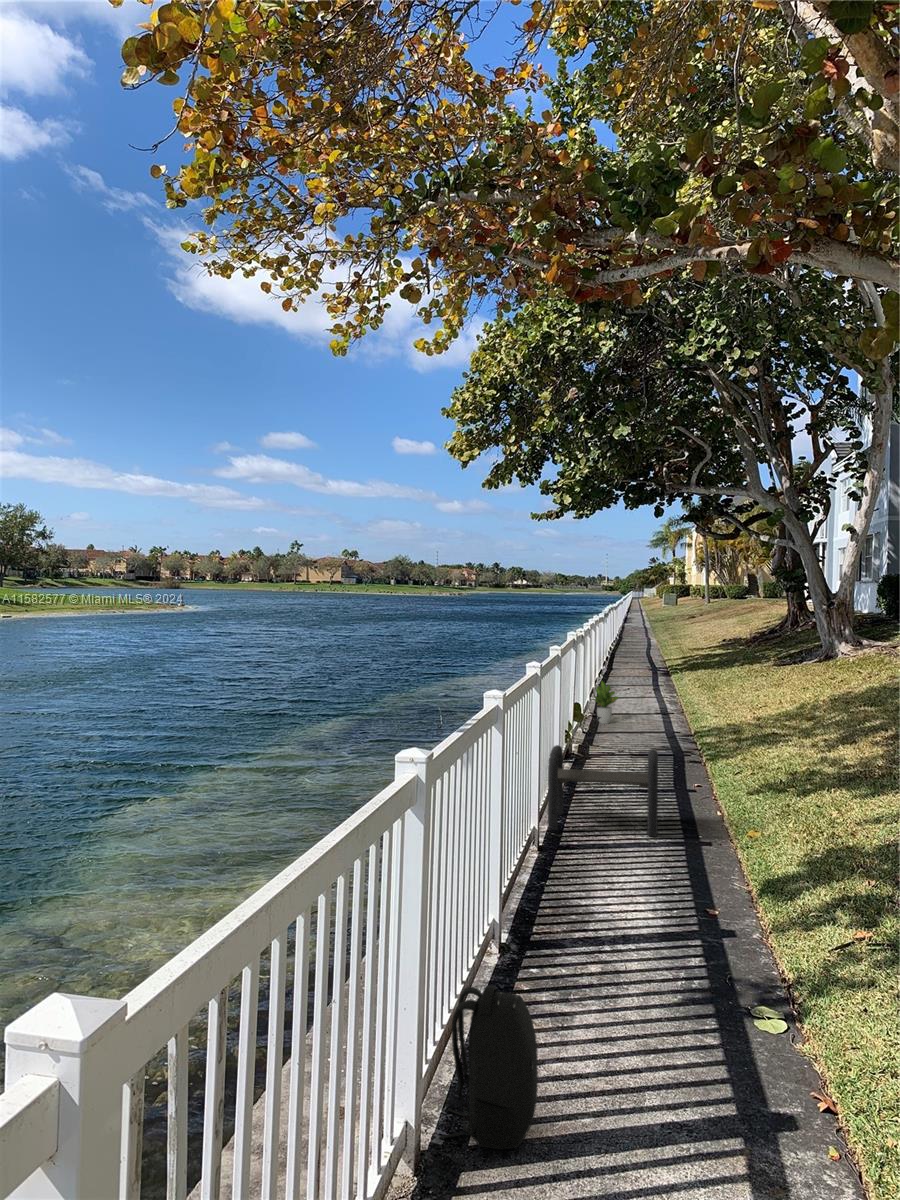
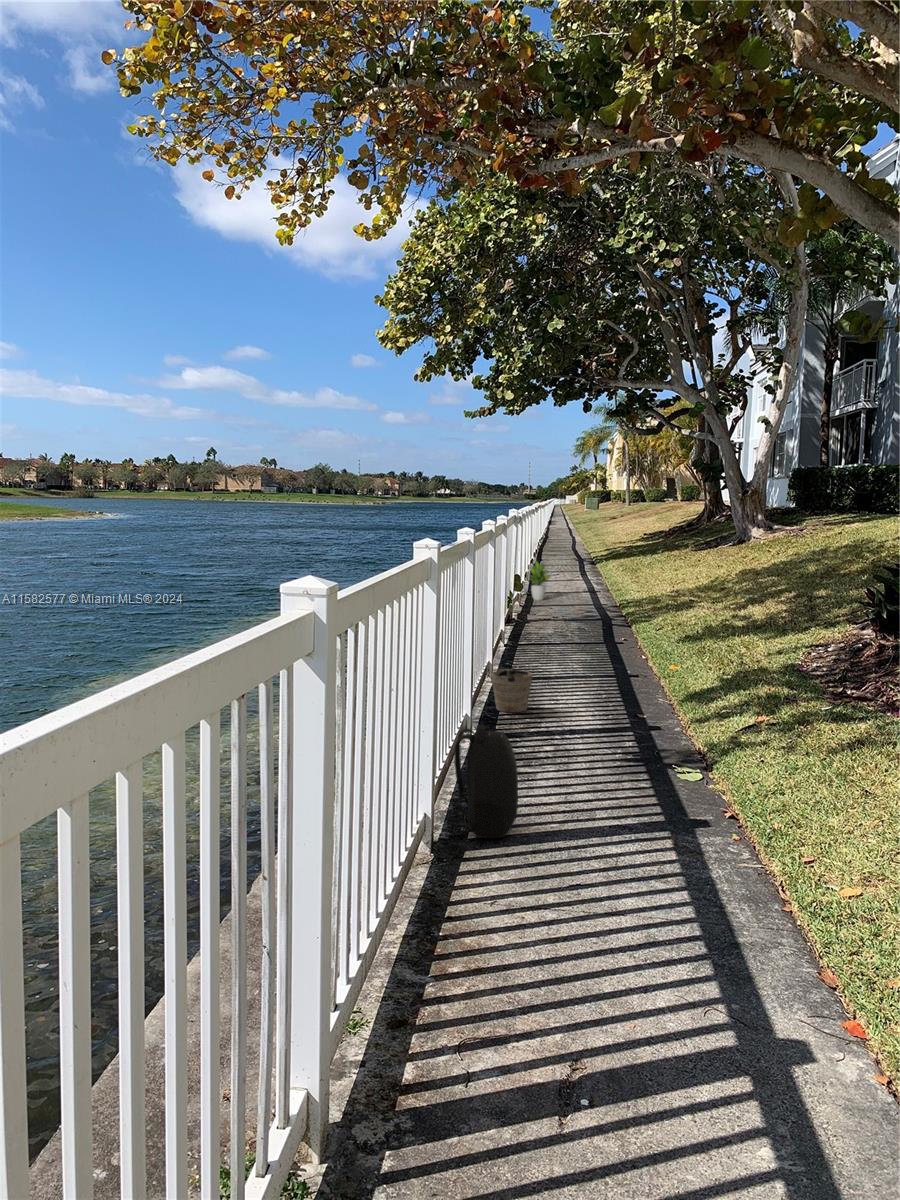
bench: present [548,745,658,837] -> none [498,599,594,673]
bucket: none [526,843,581,900] -> present [491,668,532,712]

